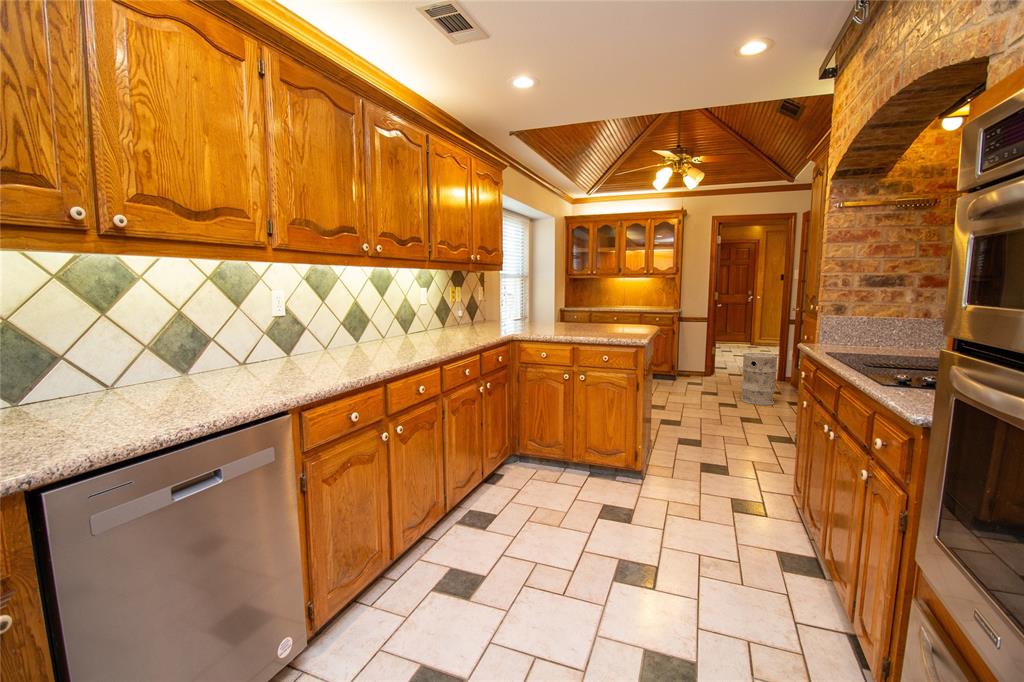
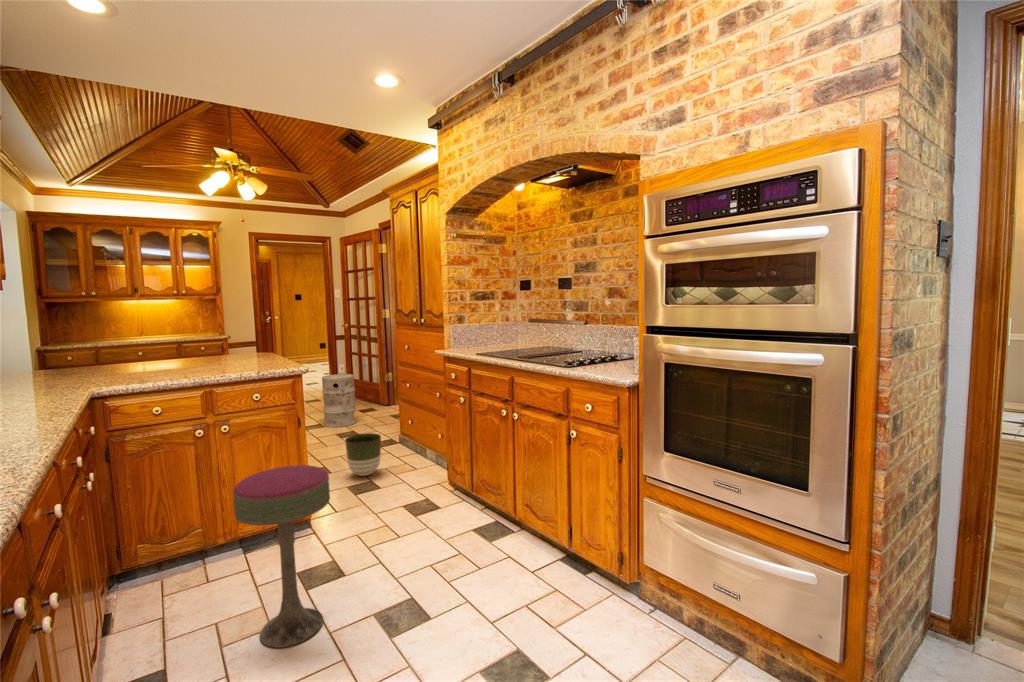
bar stool: none [541,411,606,540] -> present [233,465,330,648]
planter: none [714,412,751,453] -> present [345,433,381,476]

